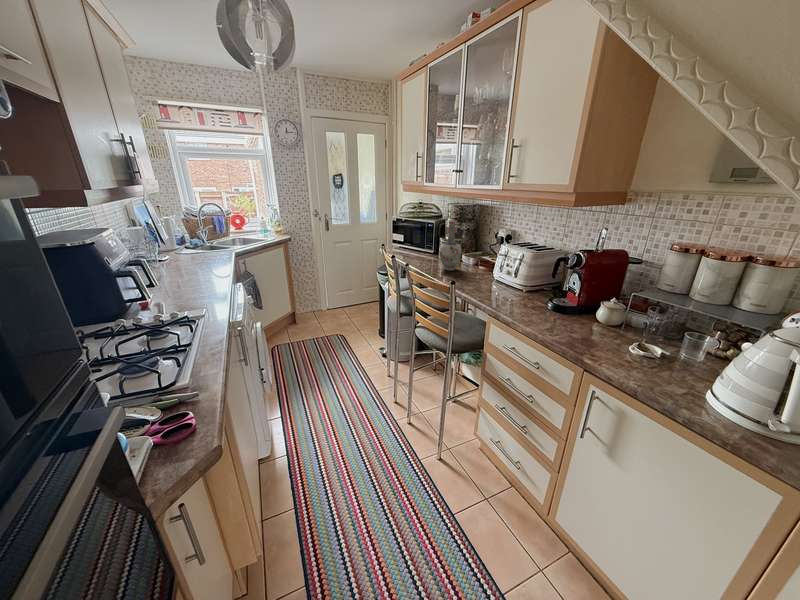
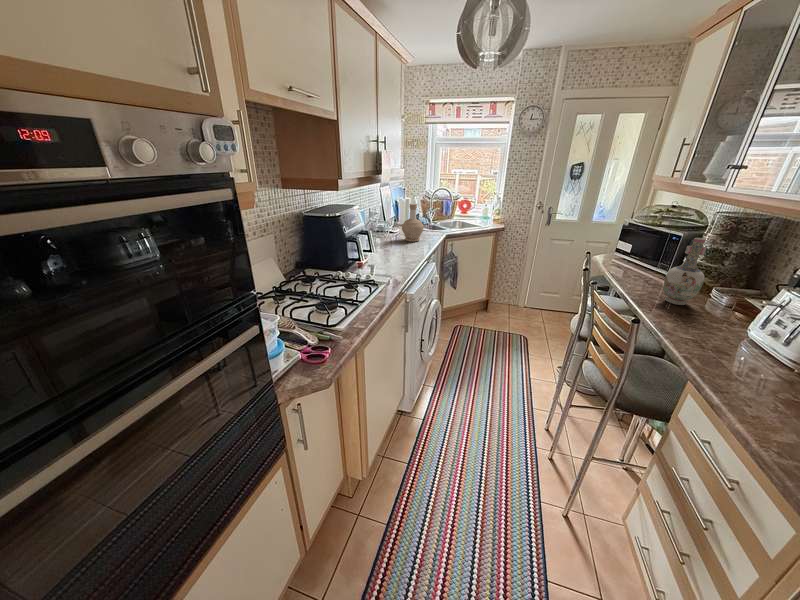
bottle: none [177,222,208,268] -> present [402,203,424,242]

